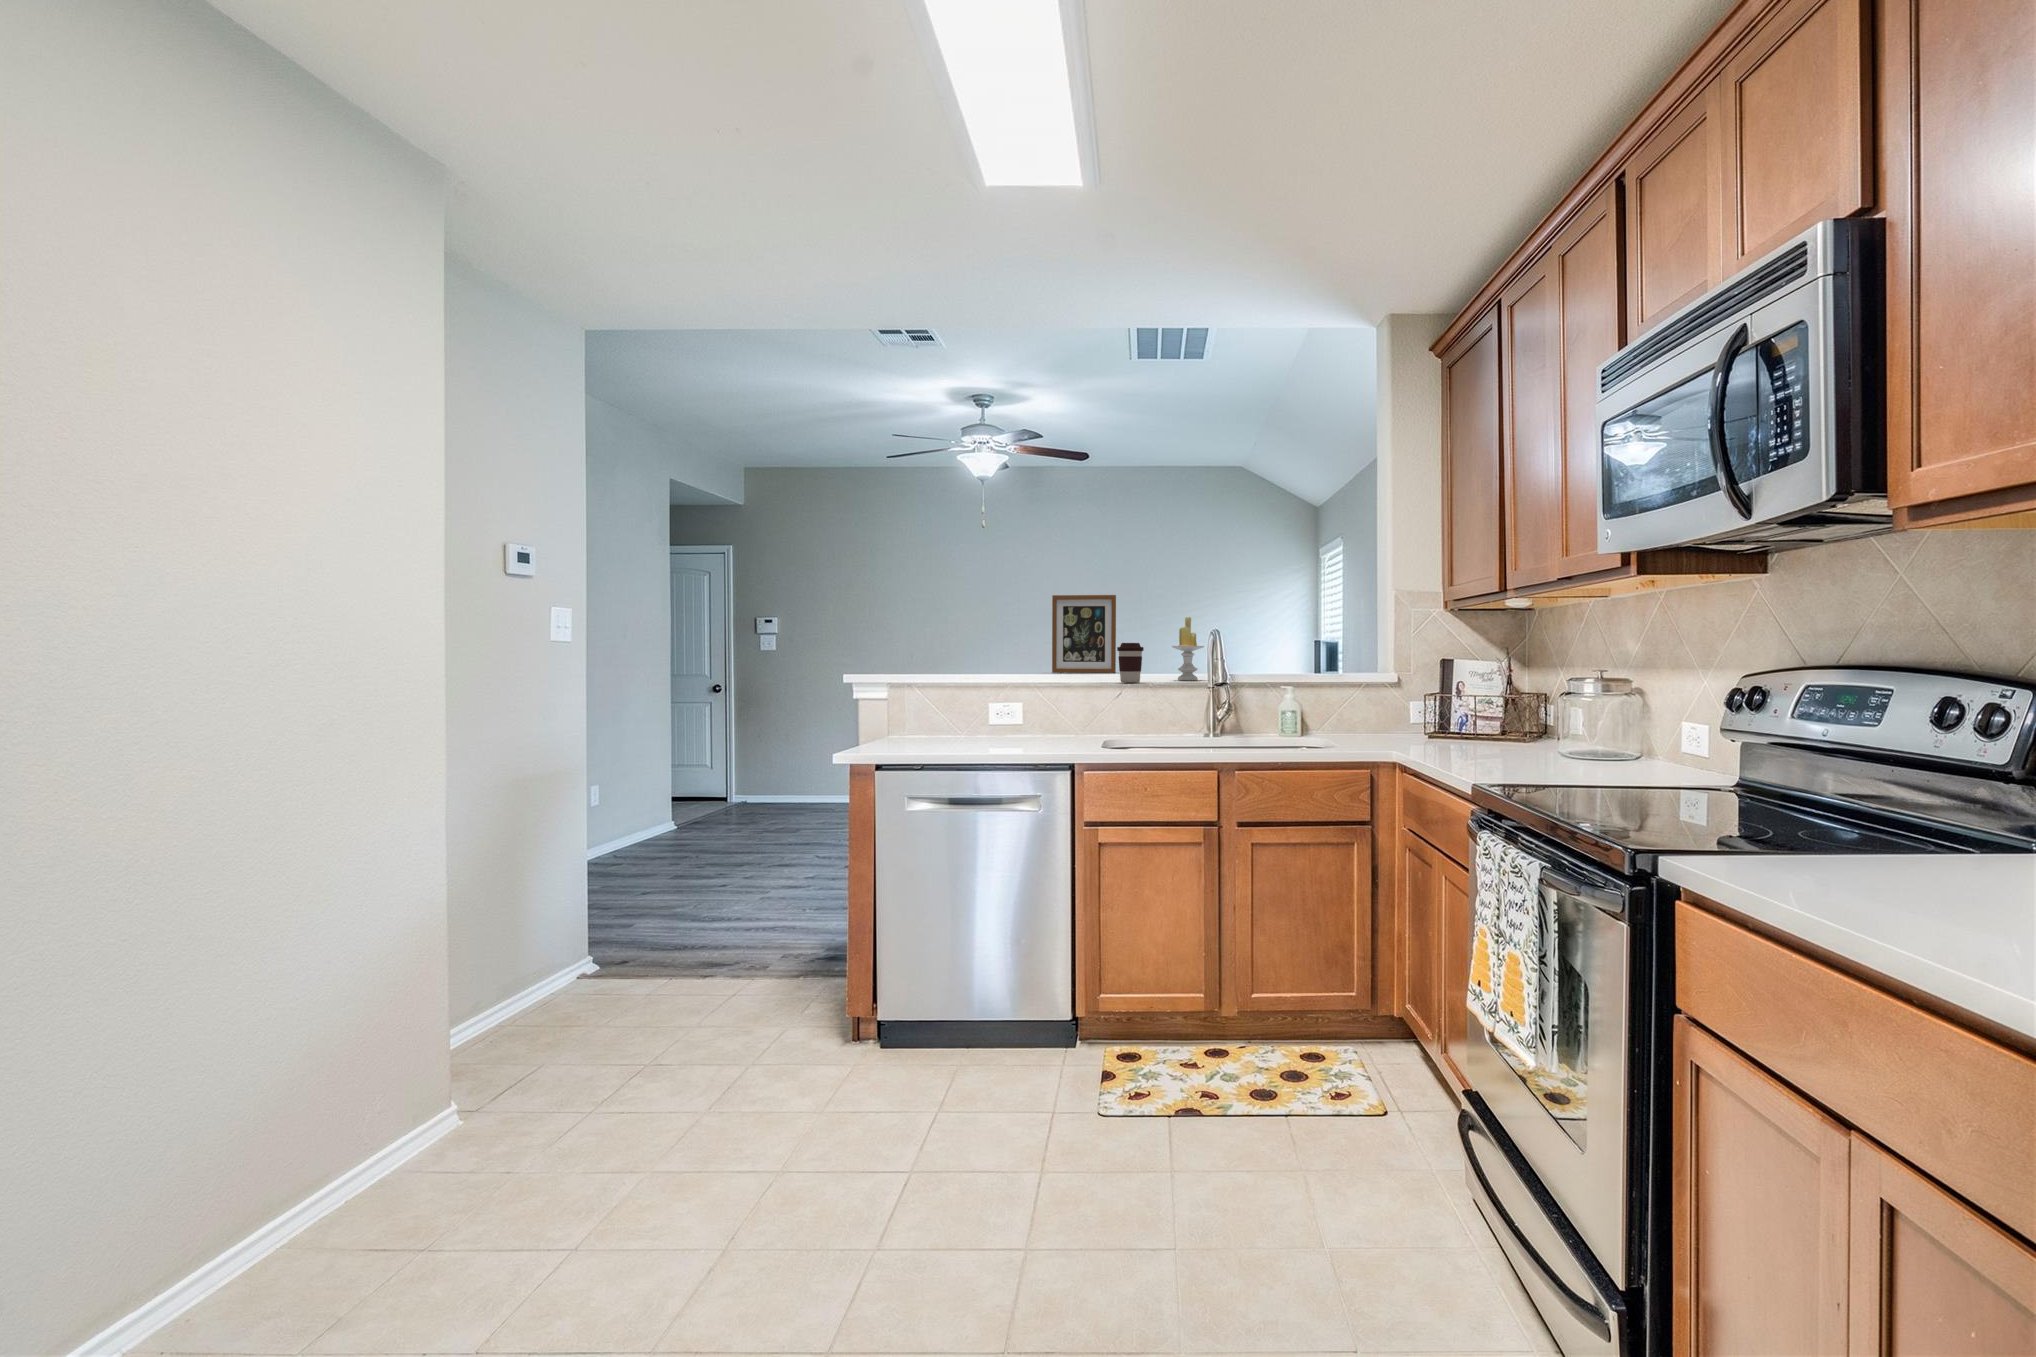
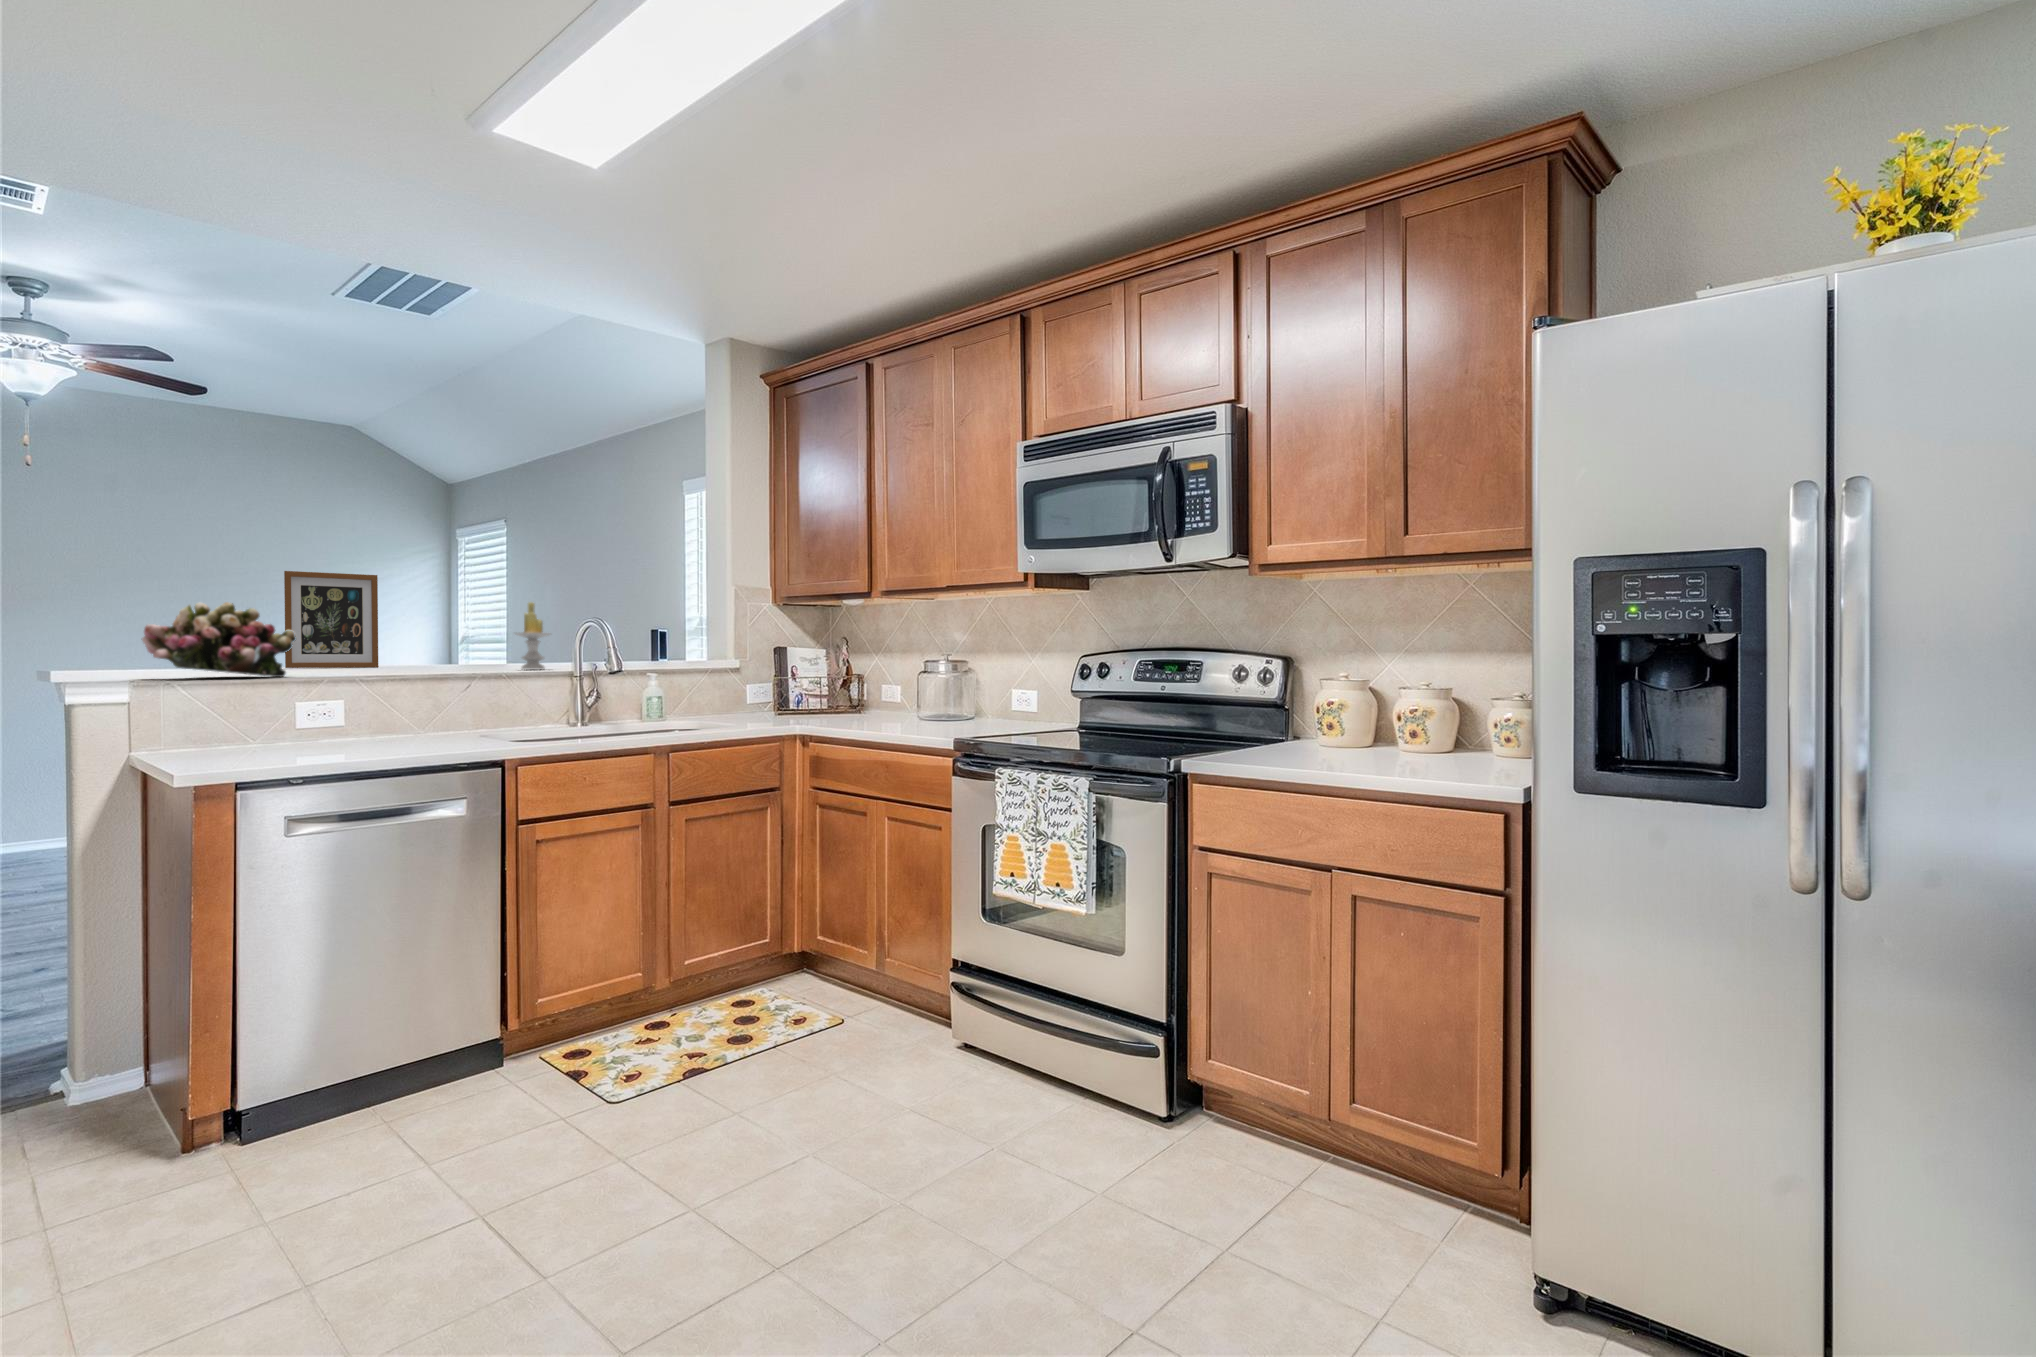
flower arrangement: none [890,628,986,685] -> present [142,602,296,677]
coffee cup: present [1117,643,1144,683] -> none [466,627,499,671]

